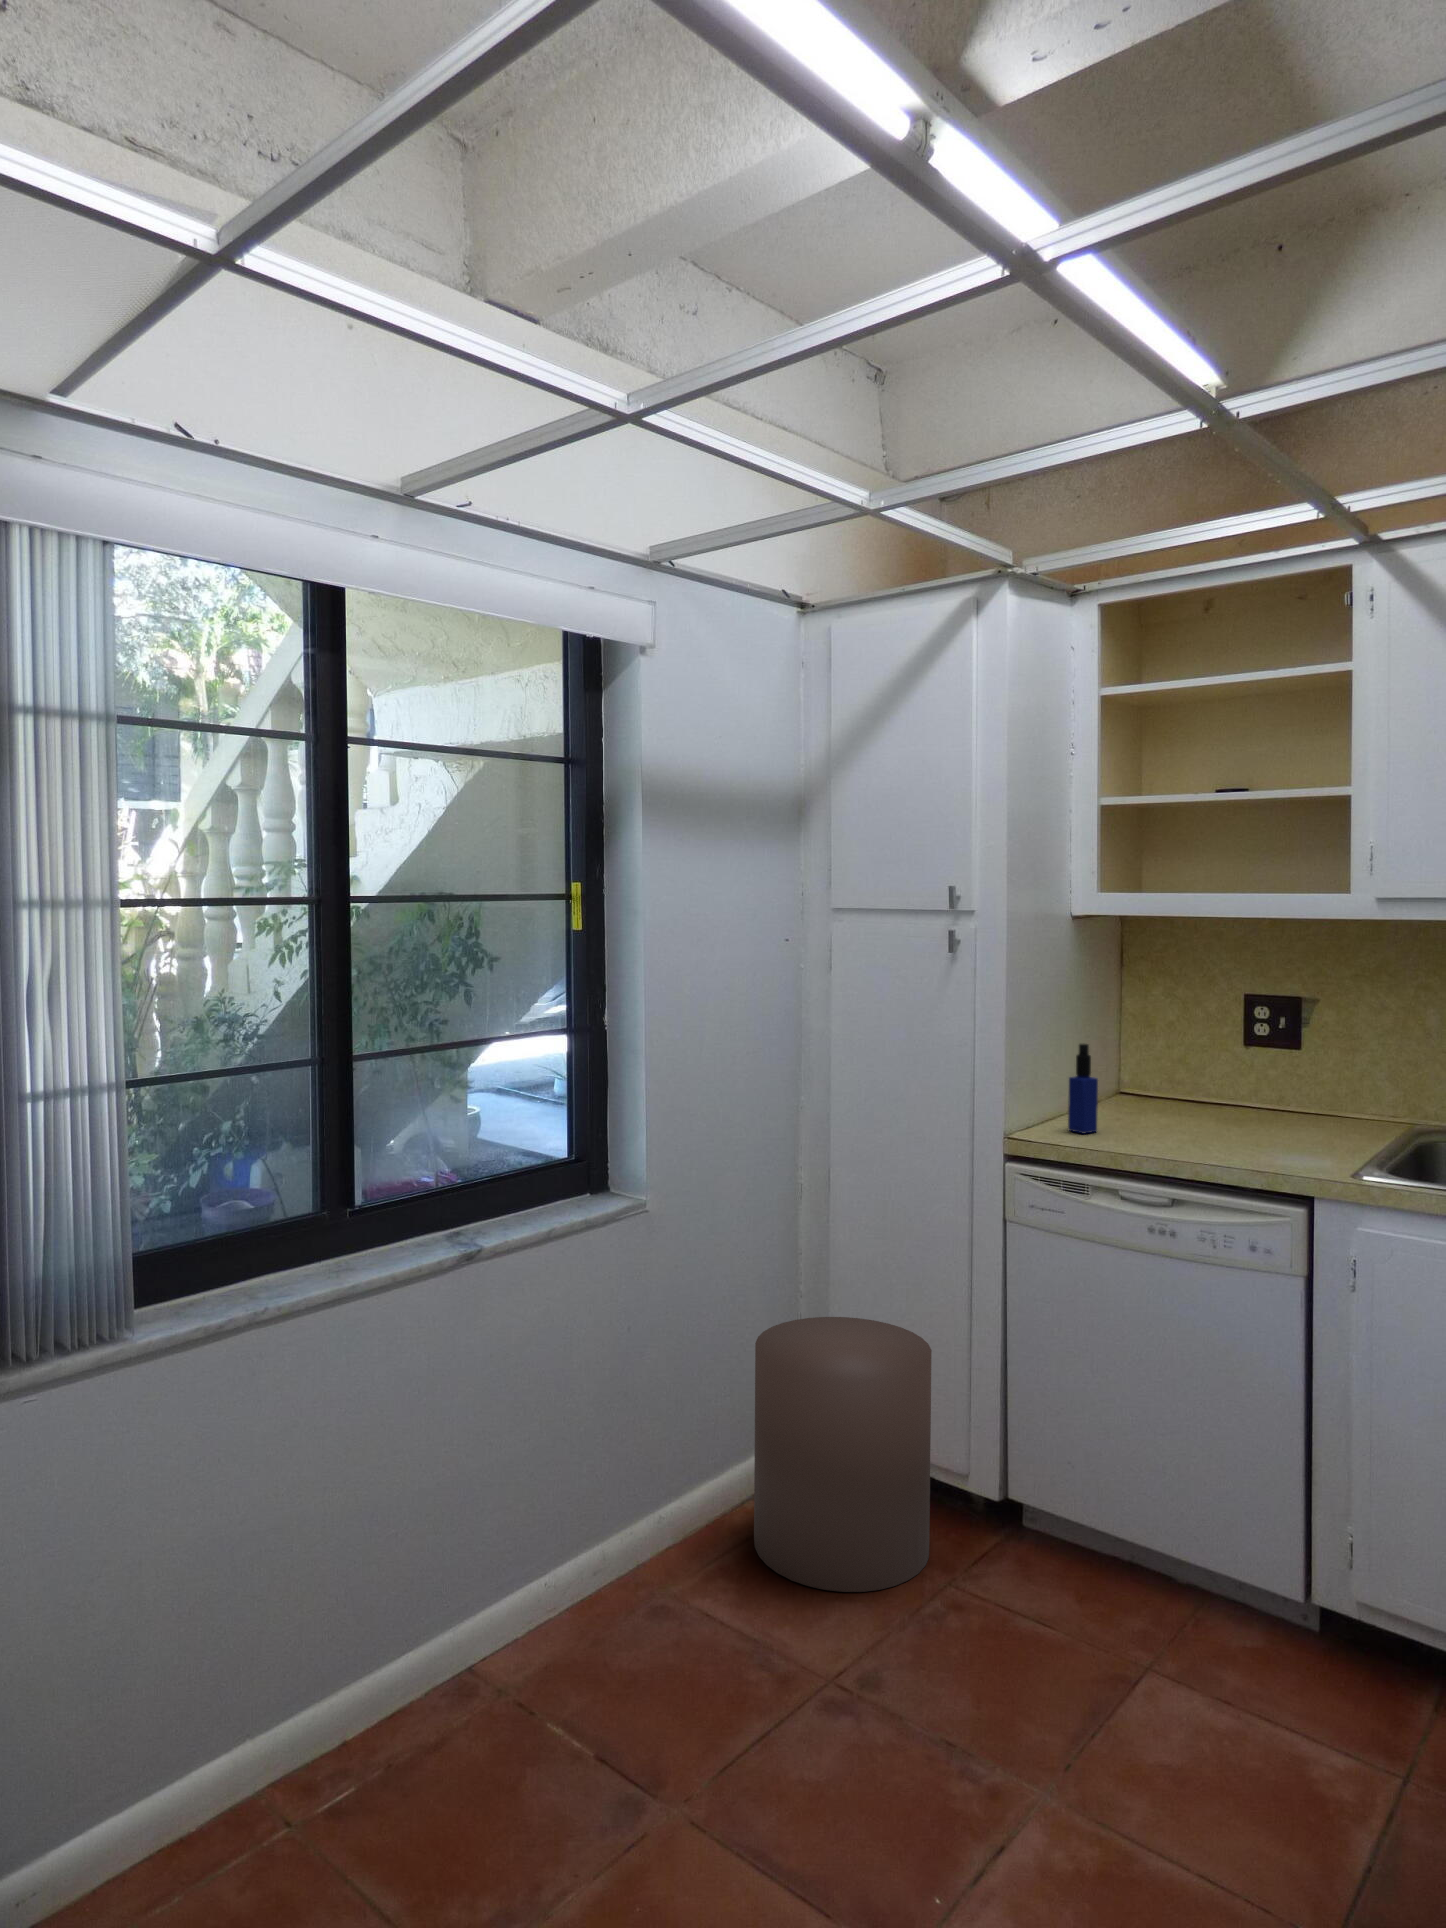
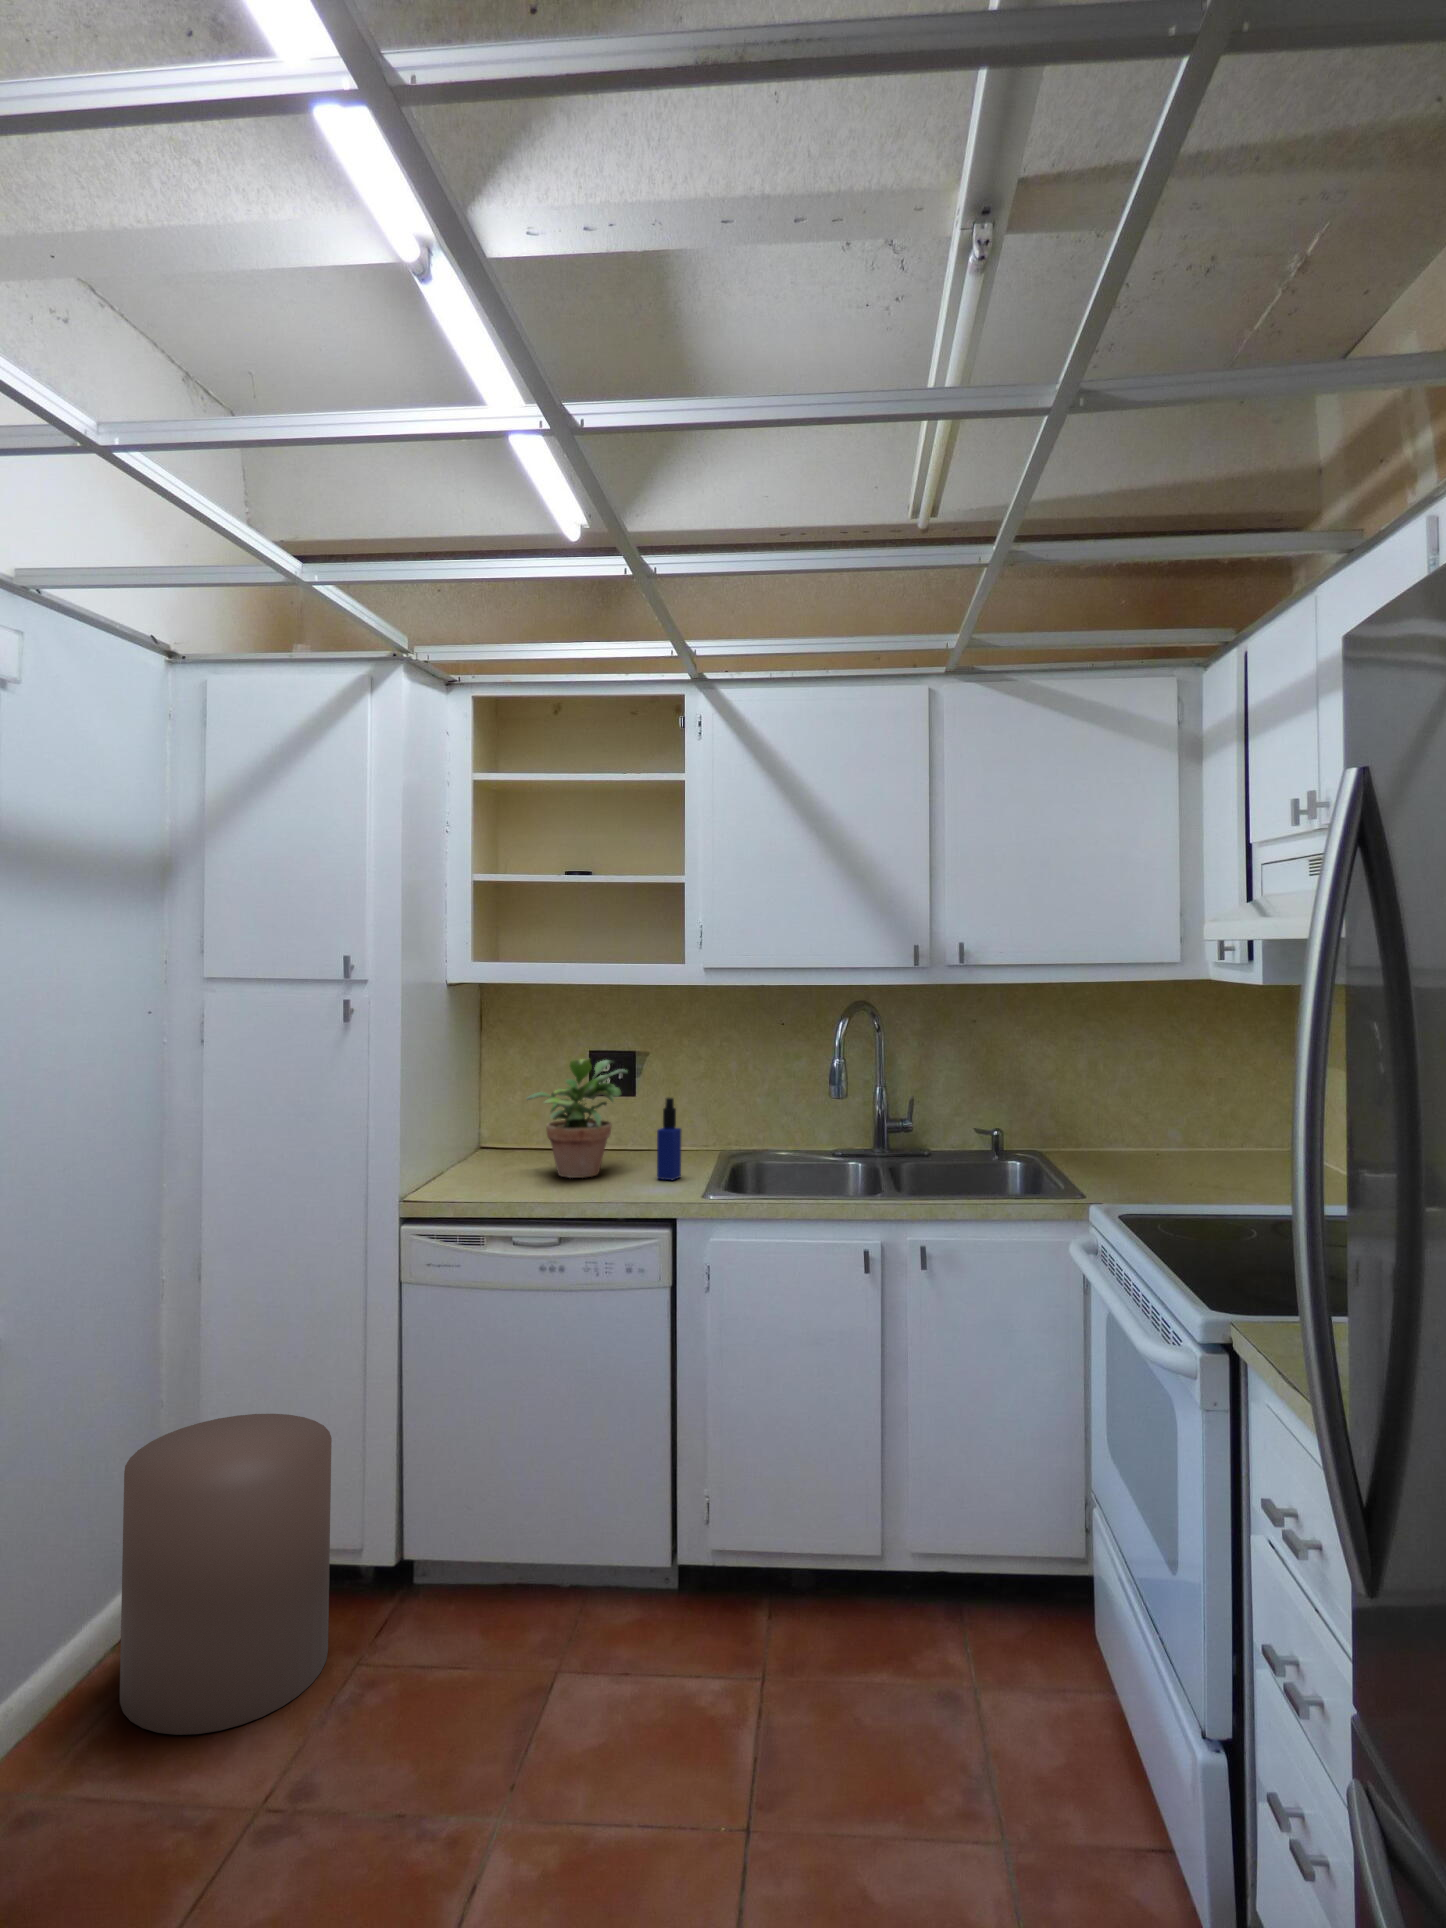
potted plant: none [1152,1002,1276,1137] -> present [527,1058,628,1178]
bottle: present [1068,1044,1098,1133] -> present [657,1098,681,1180]

